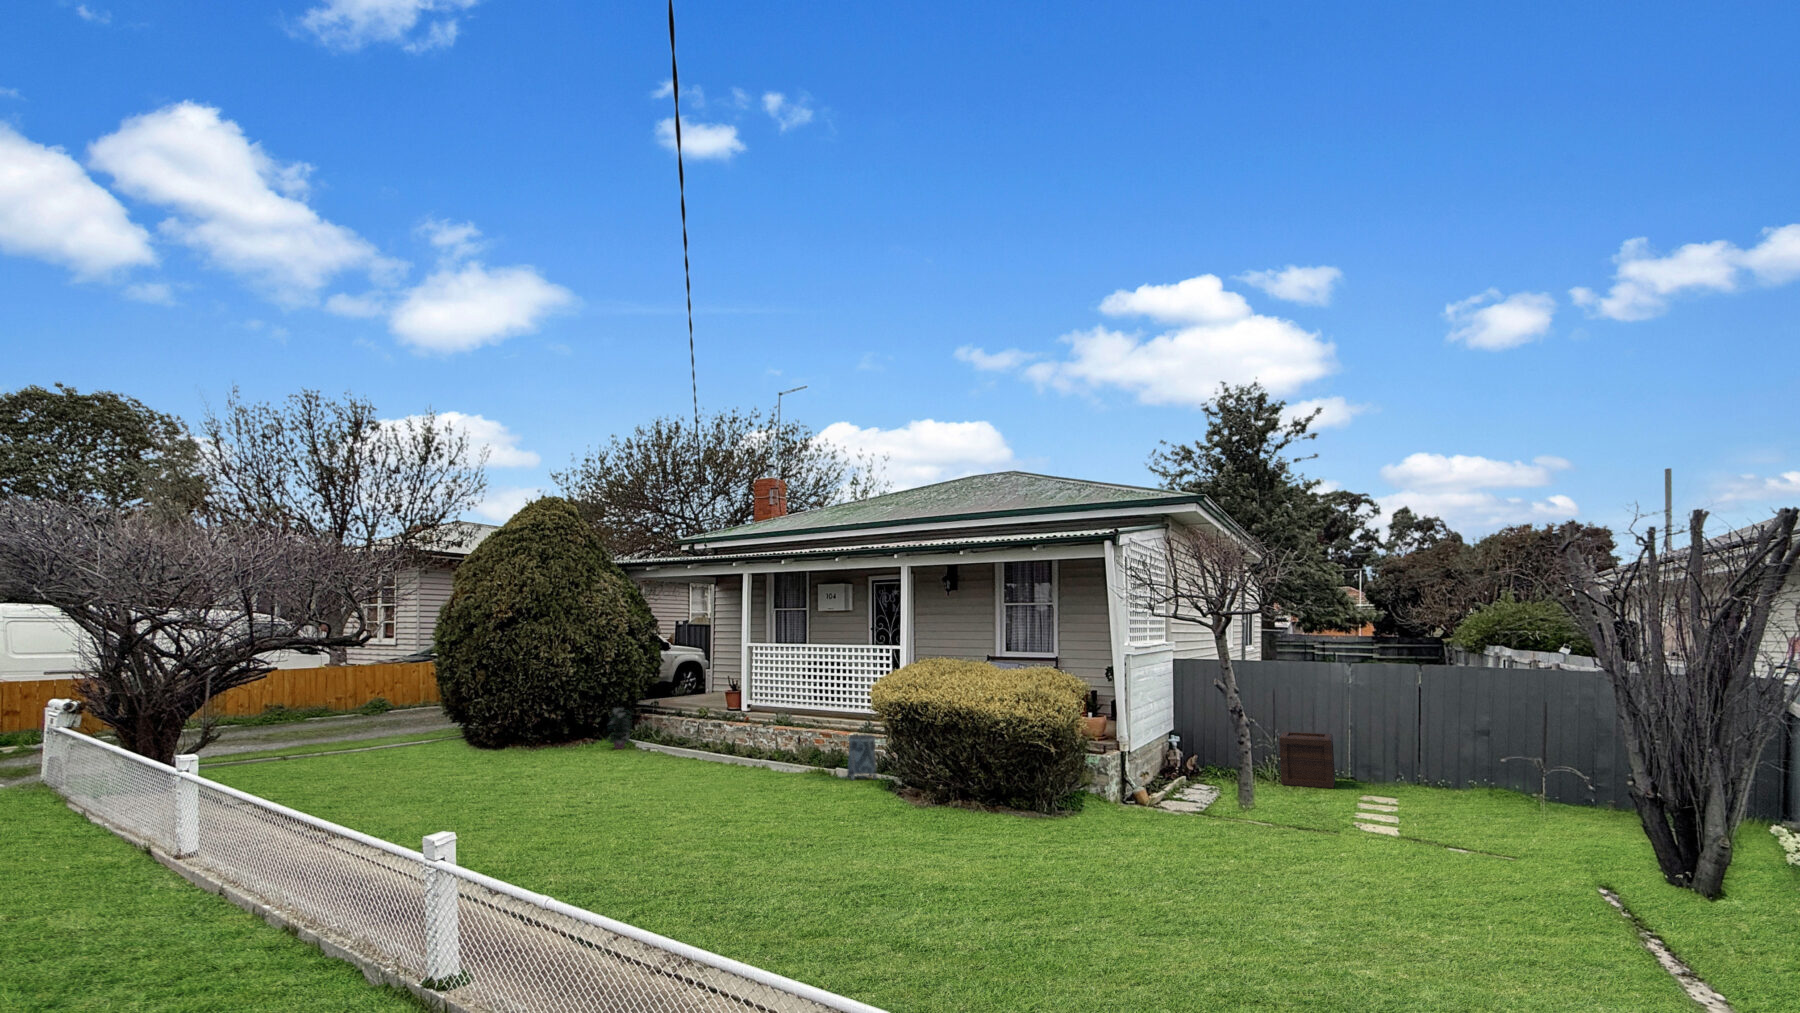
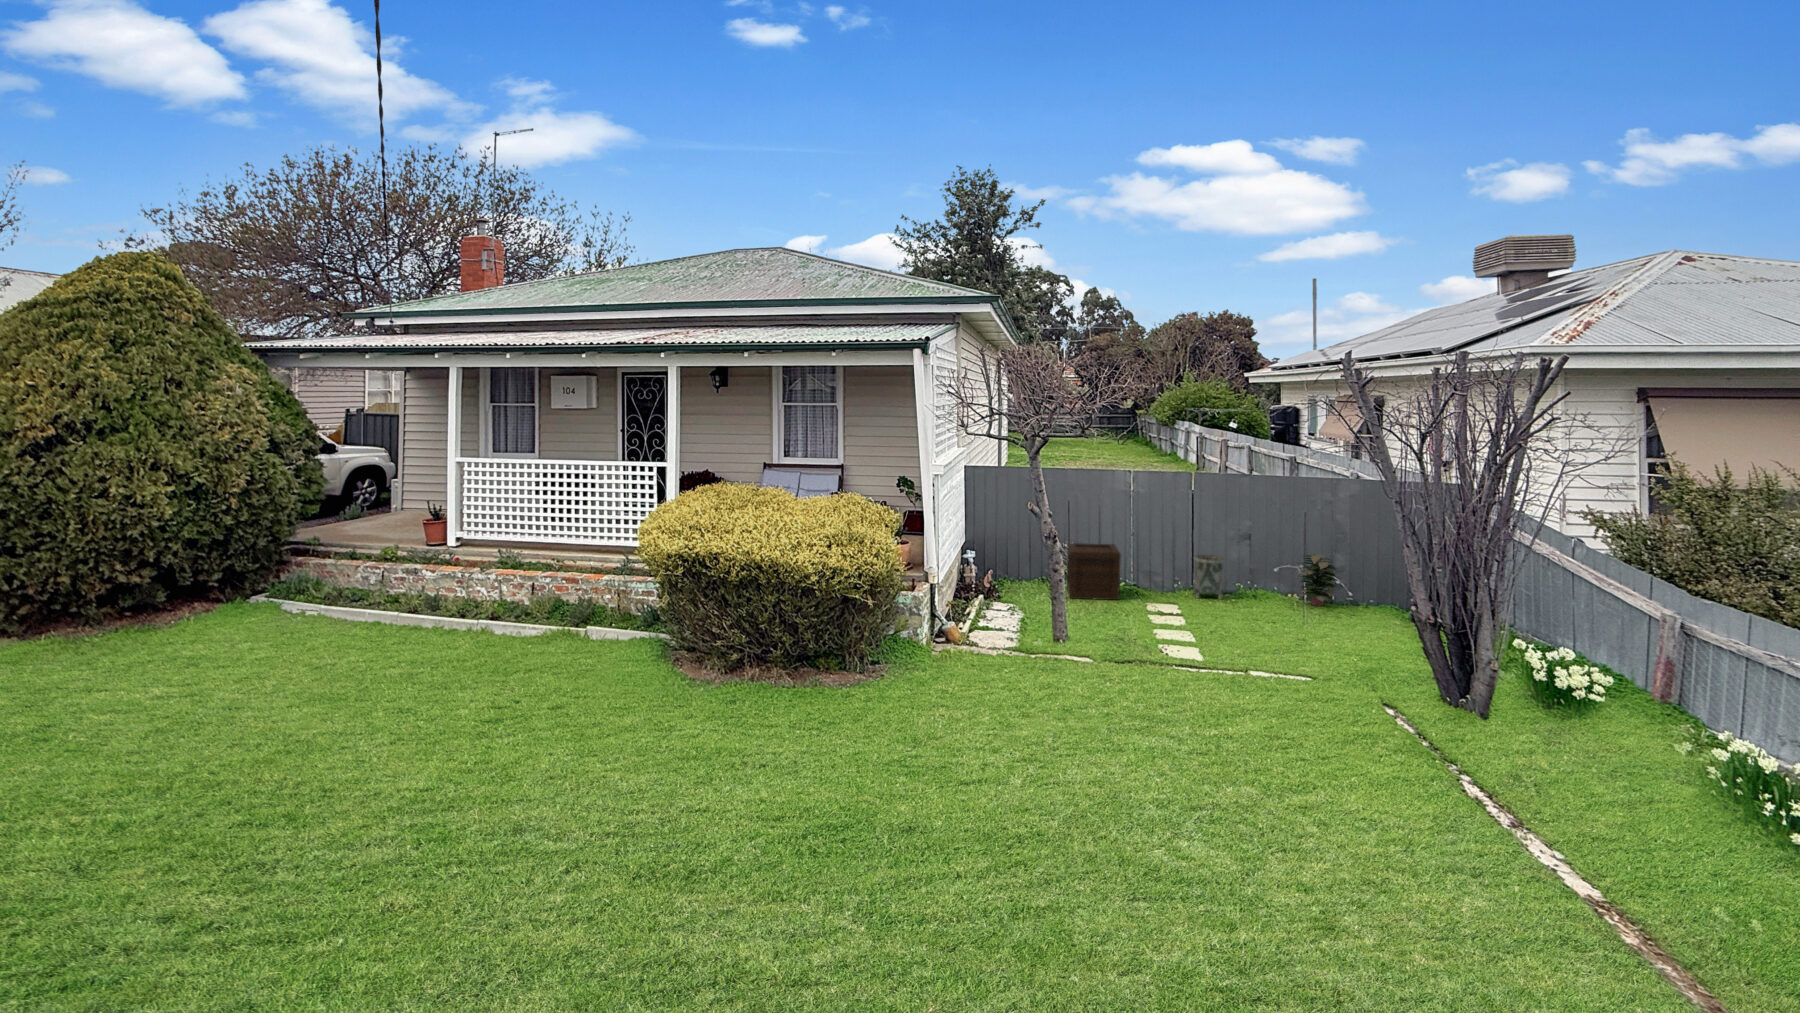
decorative plant: present [608,708,631,749] -> present [1298,554,1336,606]
basket: present [847,735,877,780] -> present [1193,555,1224,600]

